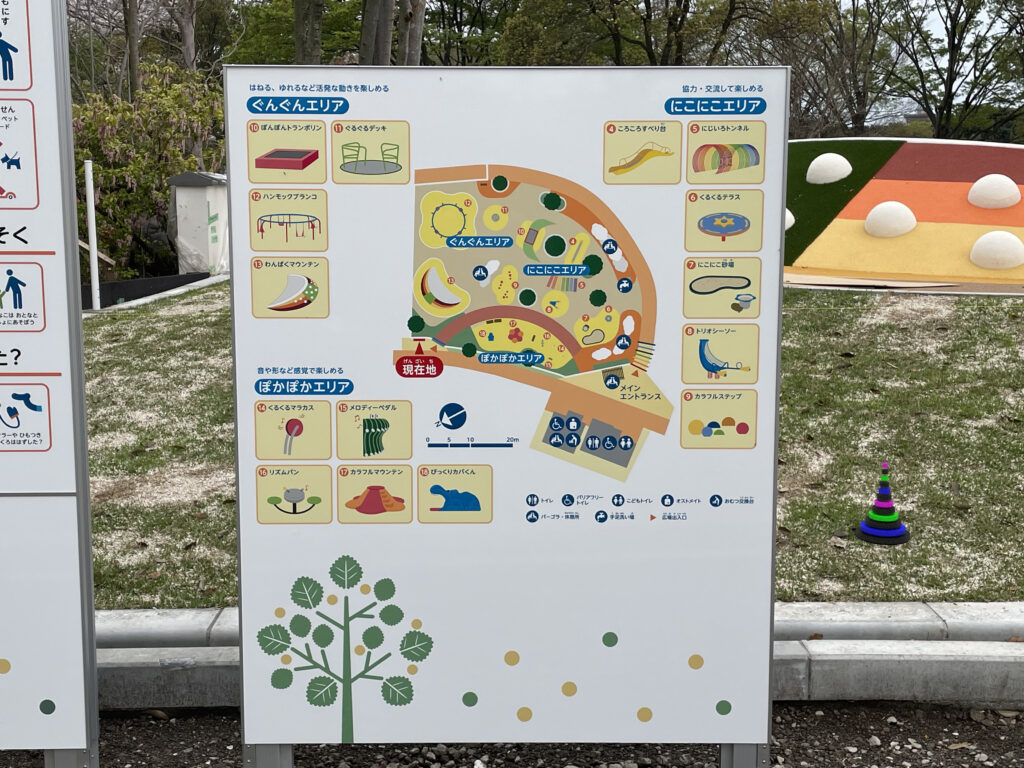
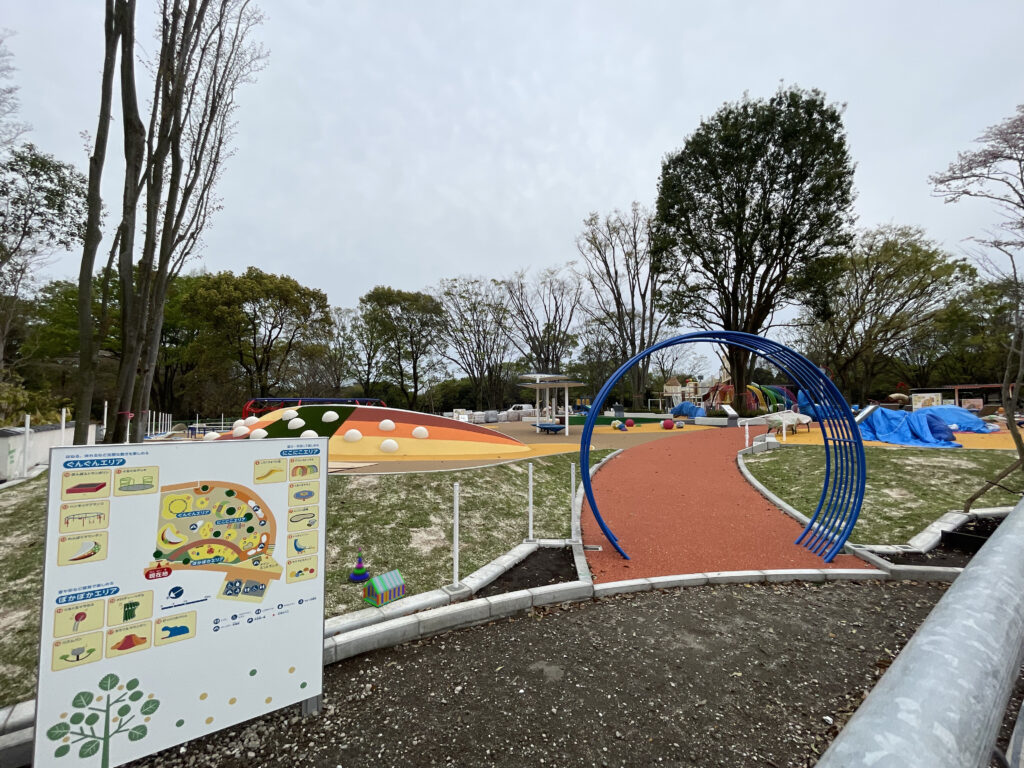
toy house: none [889,520,1005,600] -> present [363,569,405,607]

